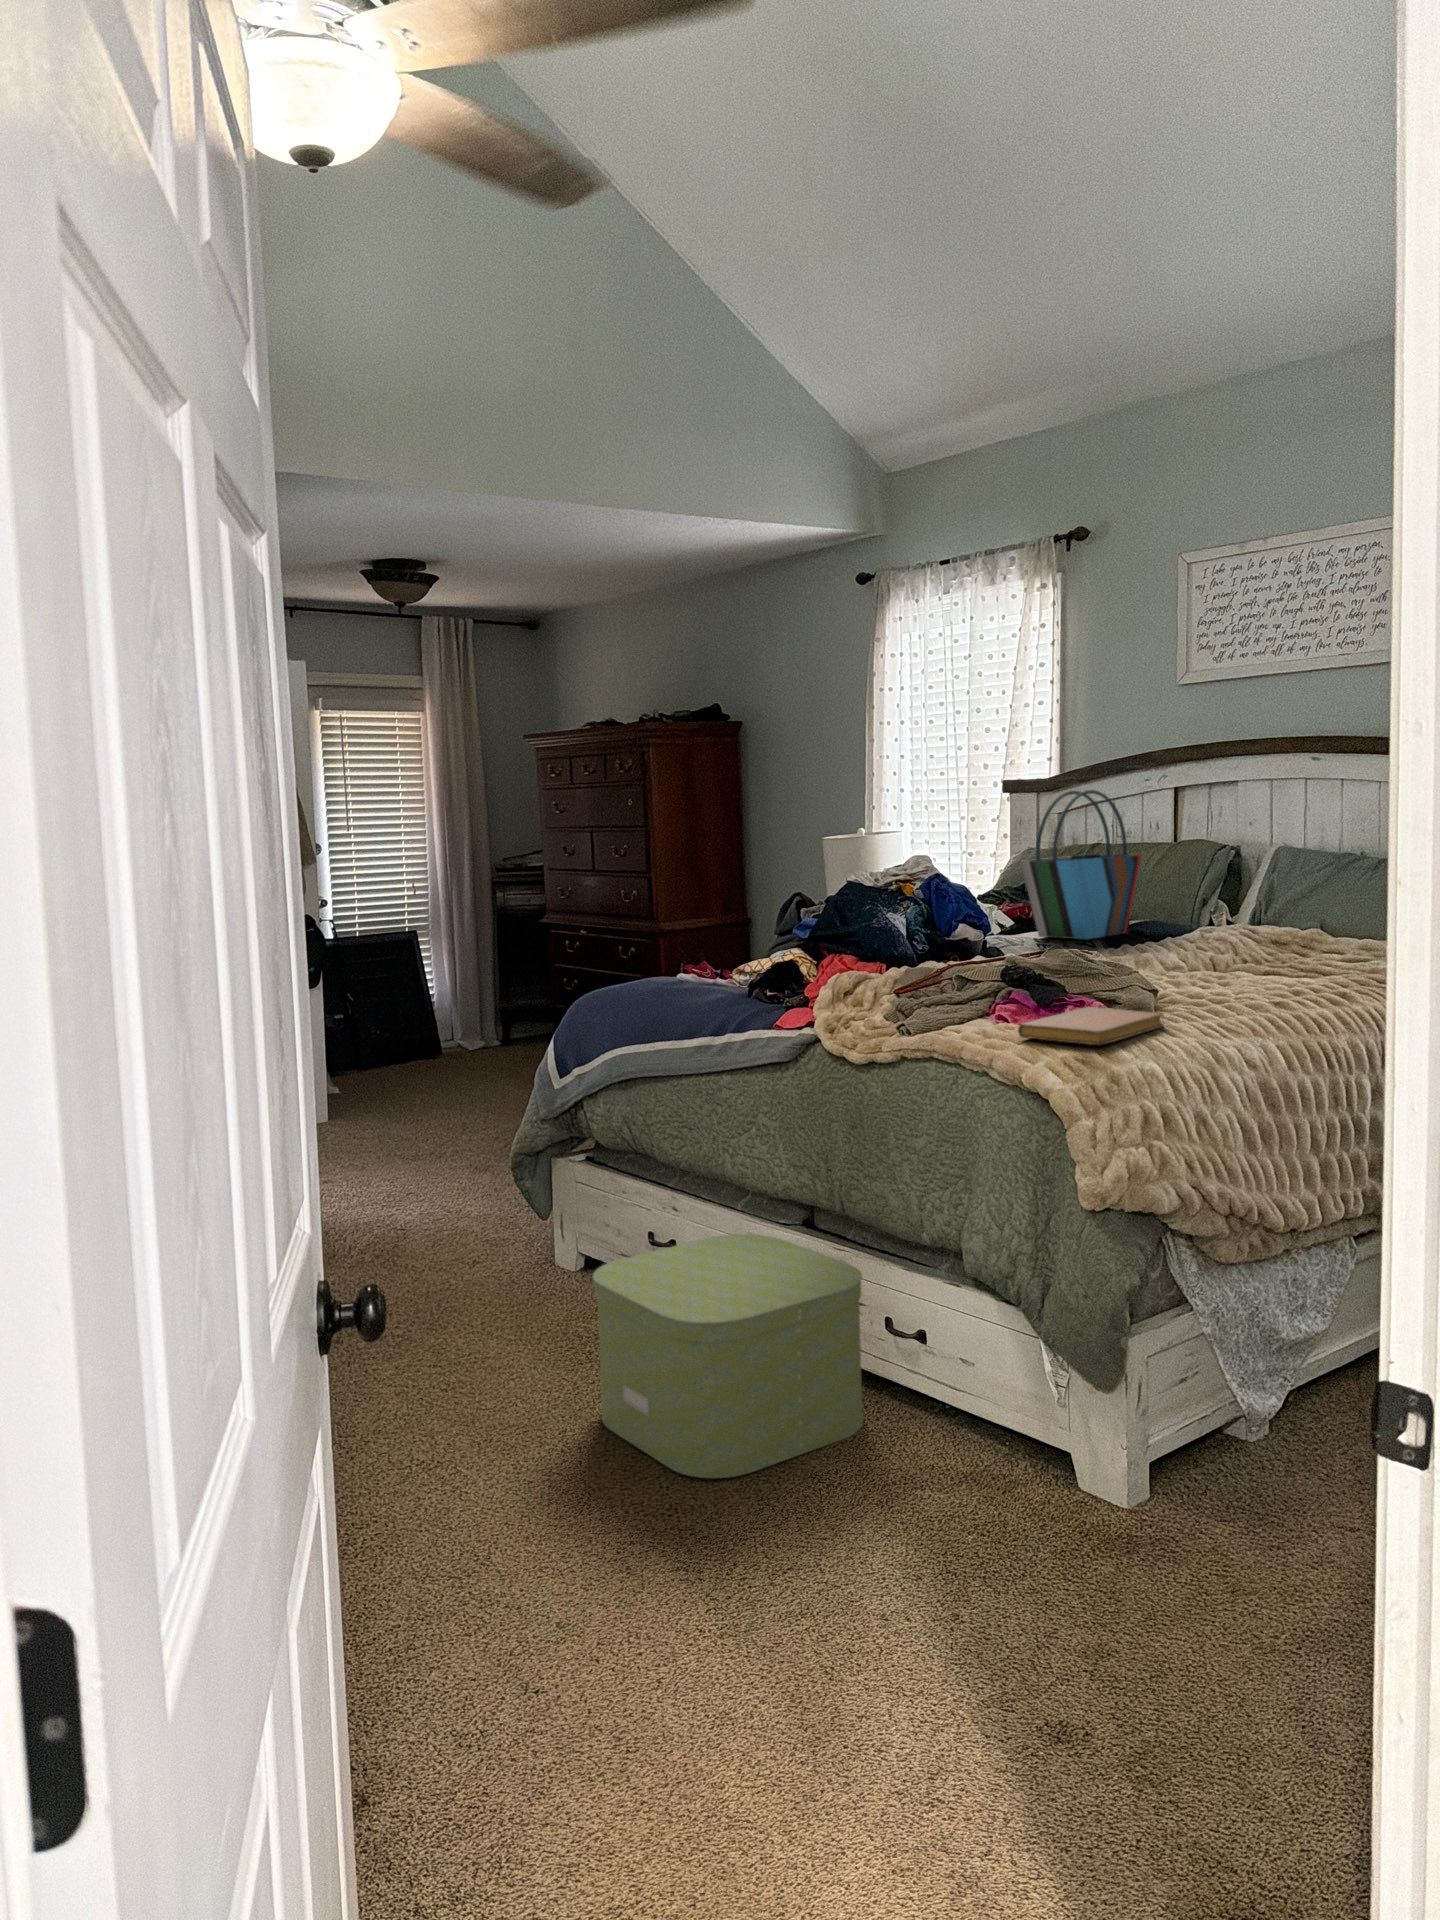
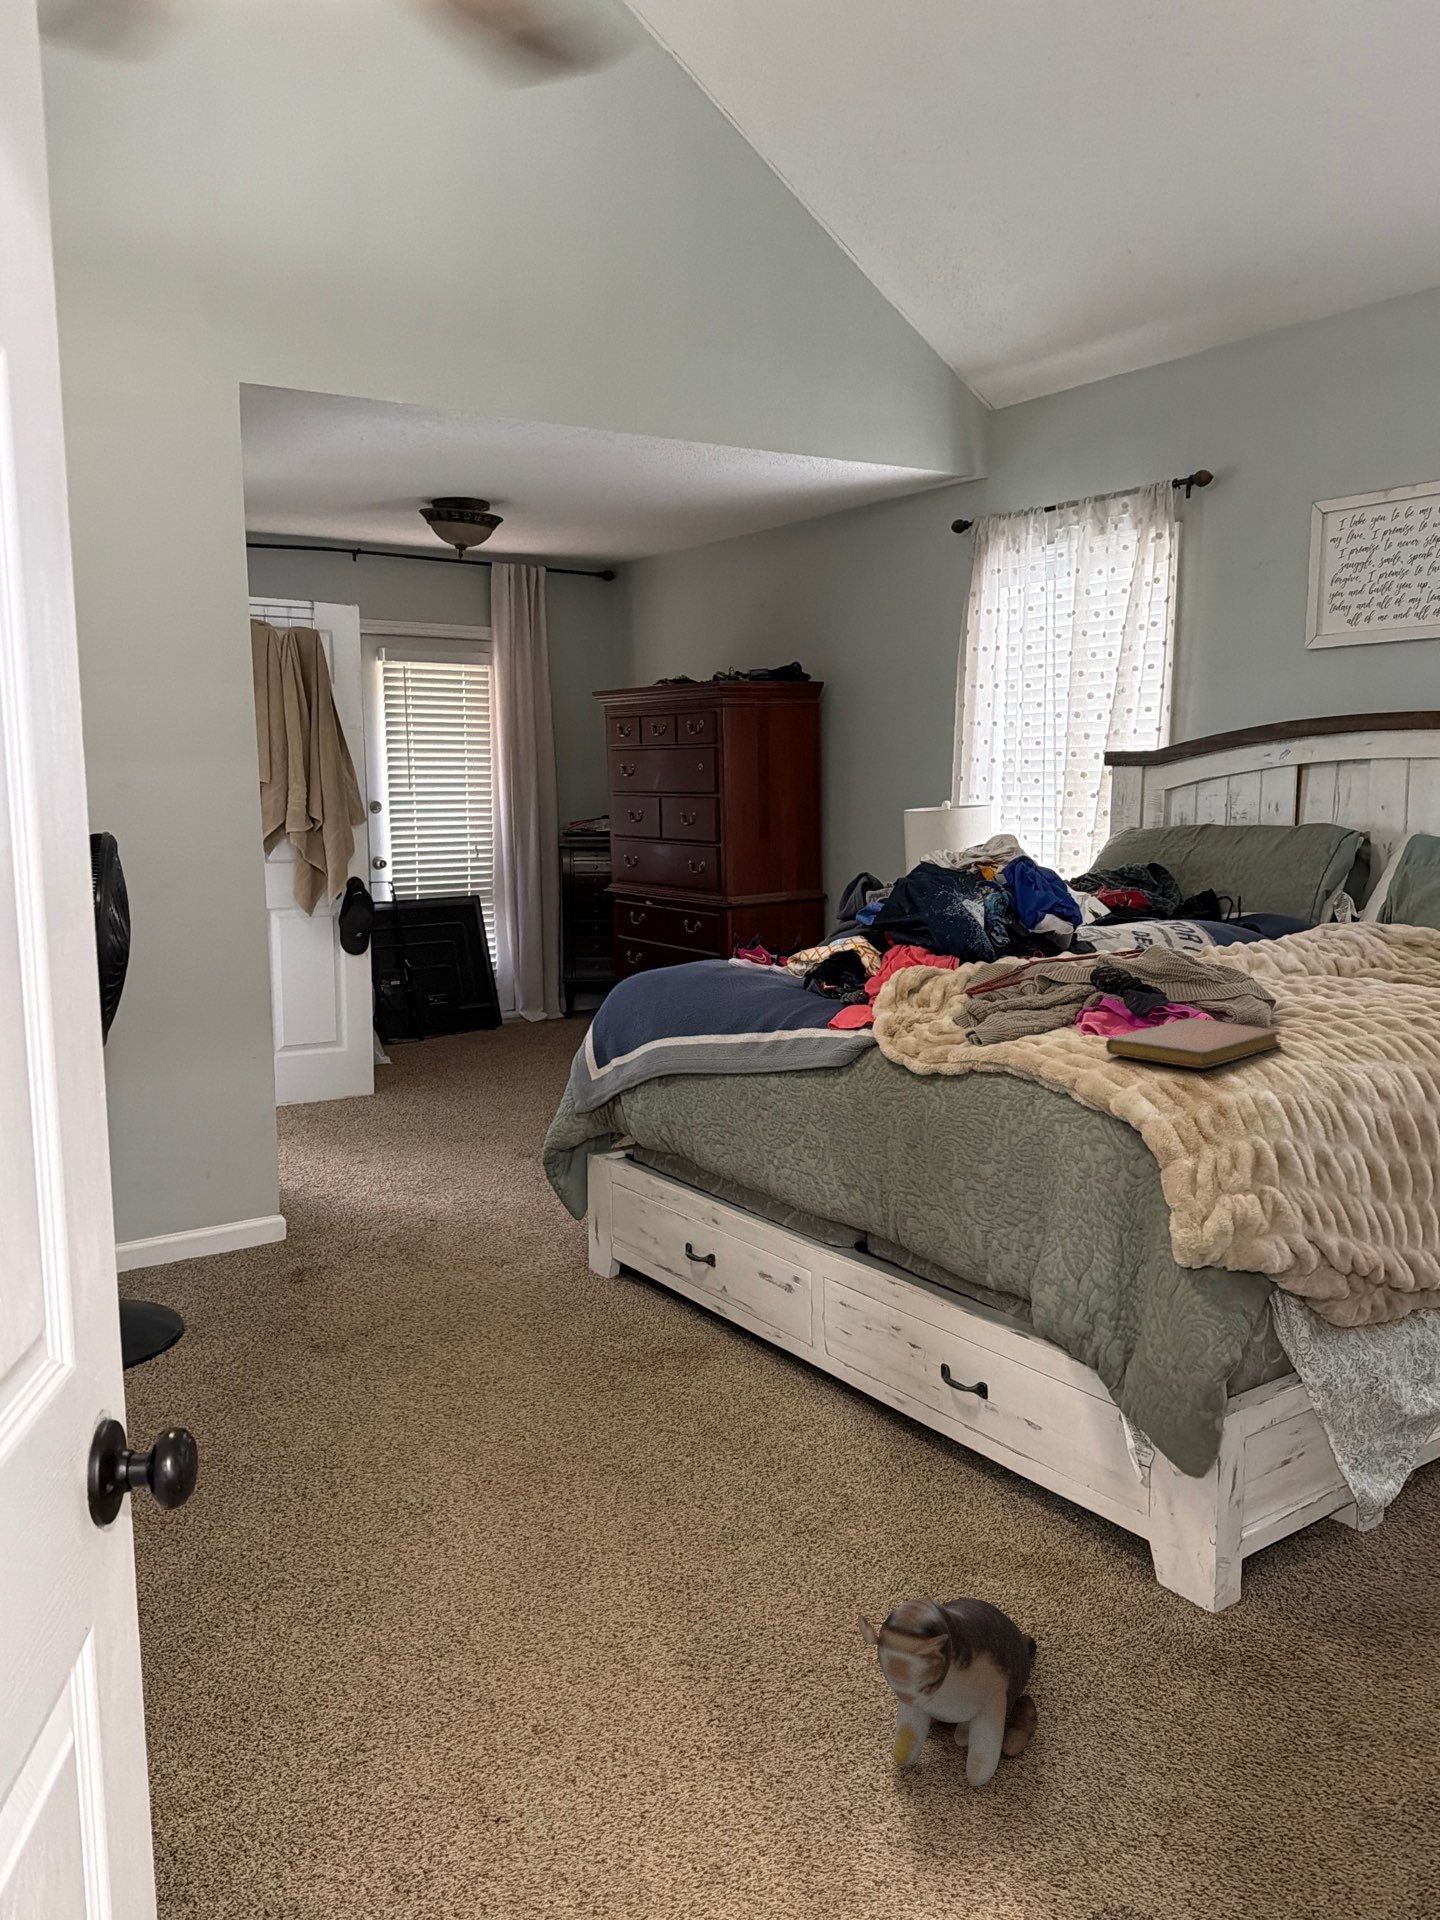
tote bag: present [1021,790,1141,939] -> none [1118,764,1258,933]
storage box: present [593,1234,863,1478] -> none [610,1257,915,1545]
plush toy: none [835,1483,984,1642] -> present [858,1595,1038,1786]

